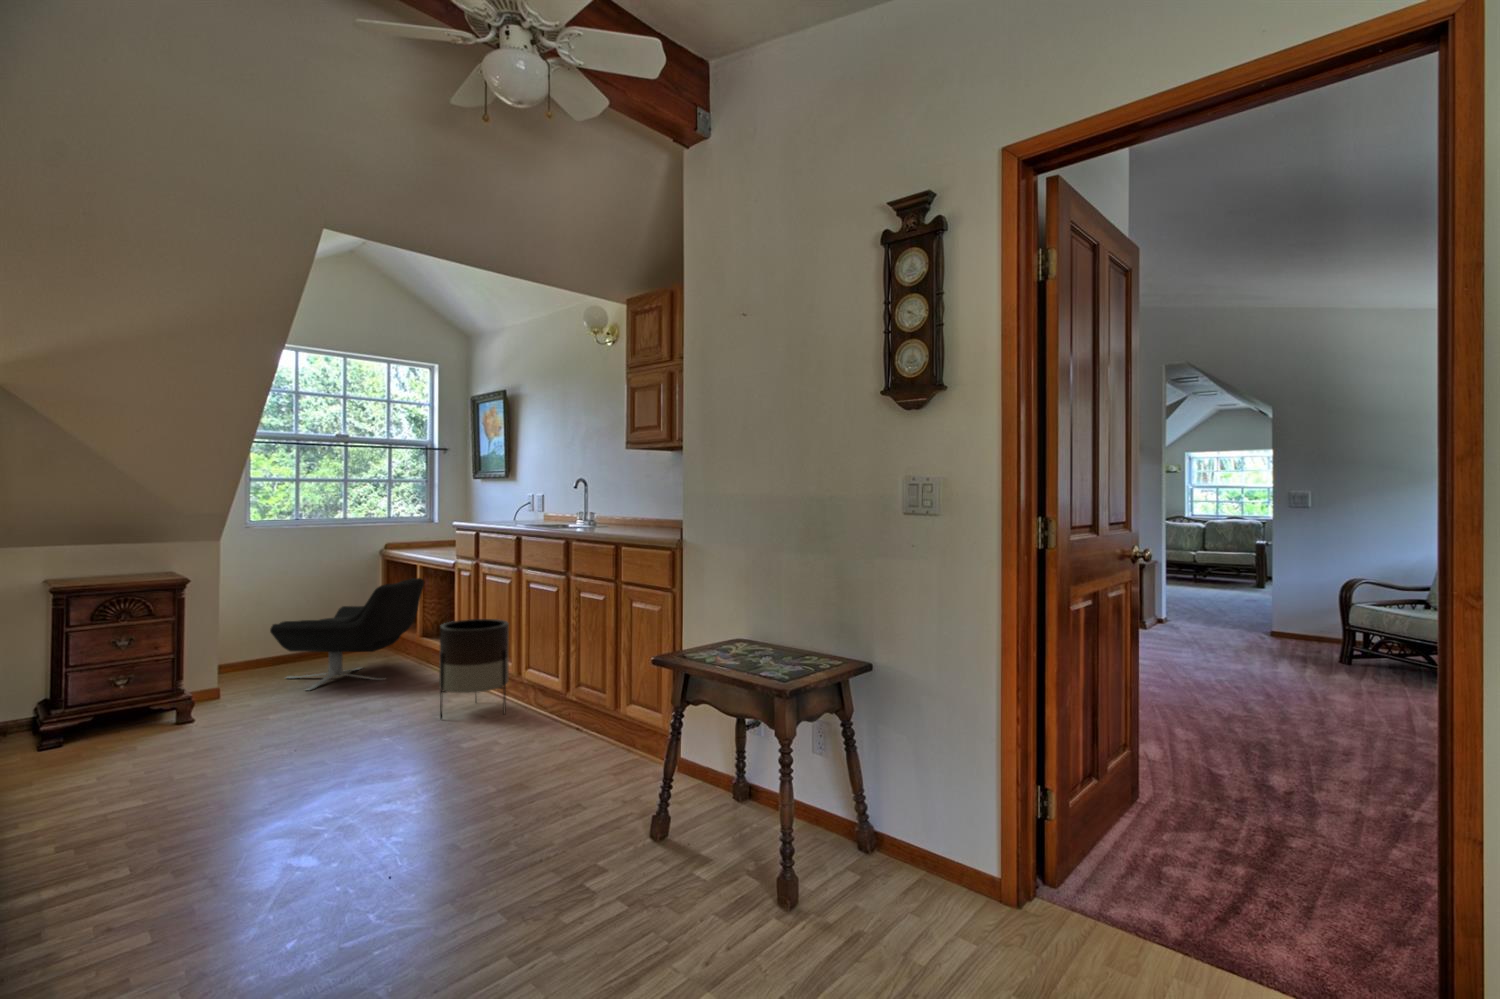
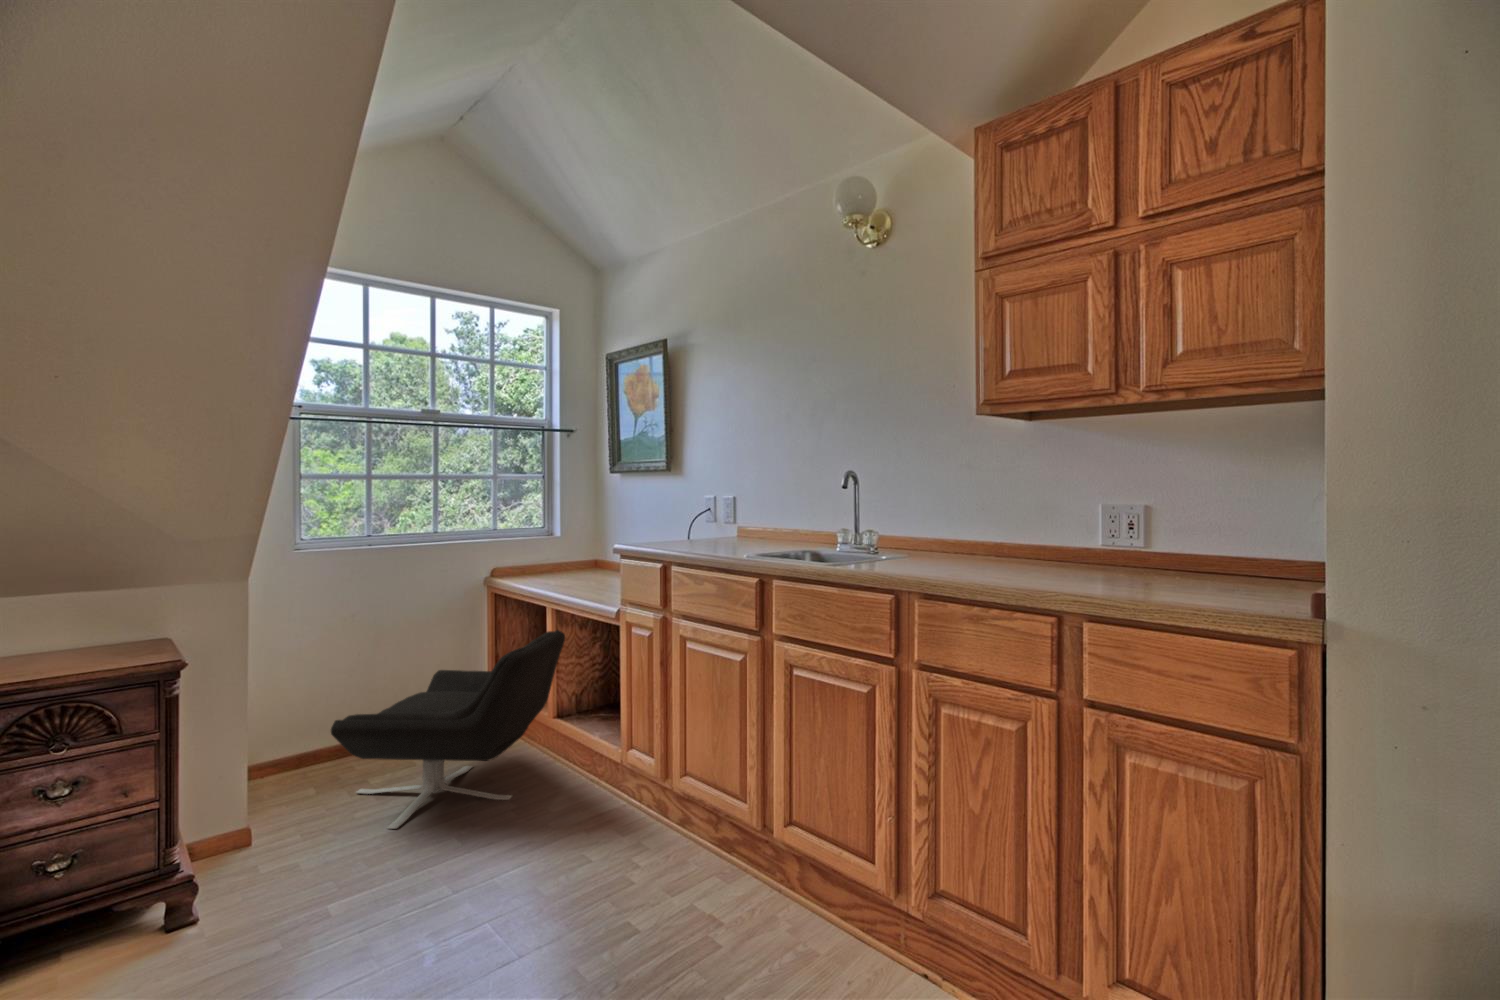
planter: present [439,619,509,718] -> none [634,726,758,937]

